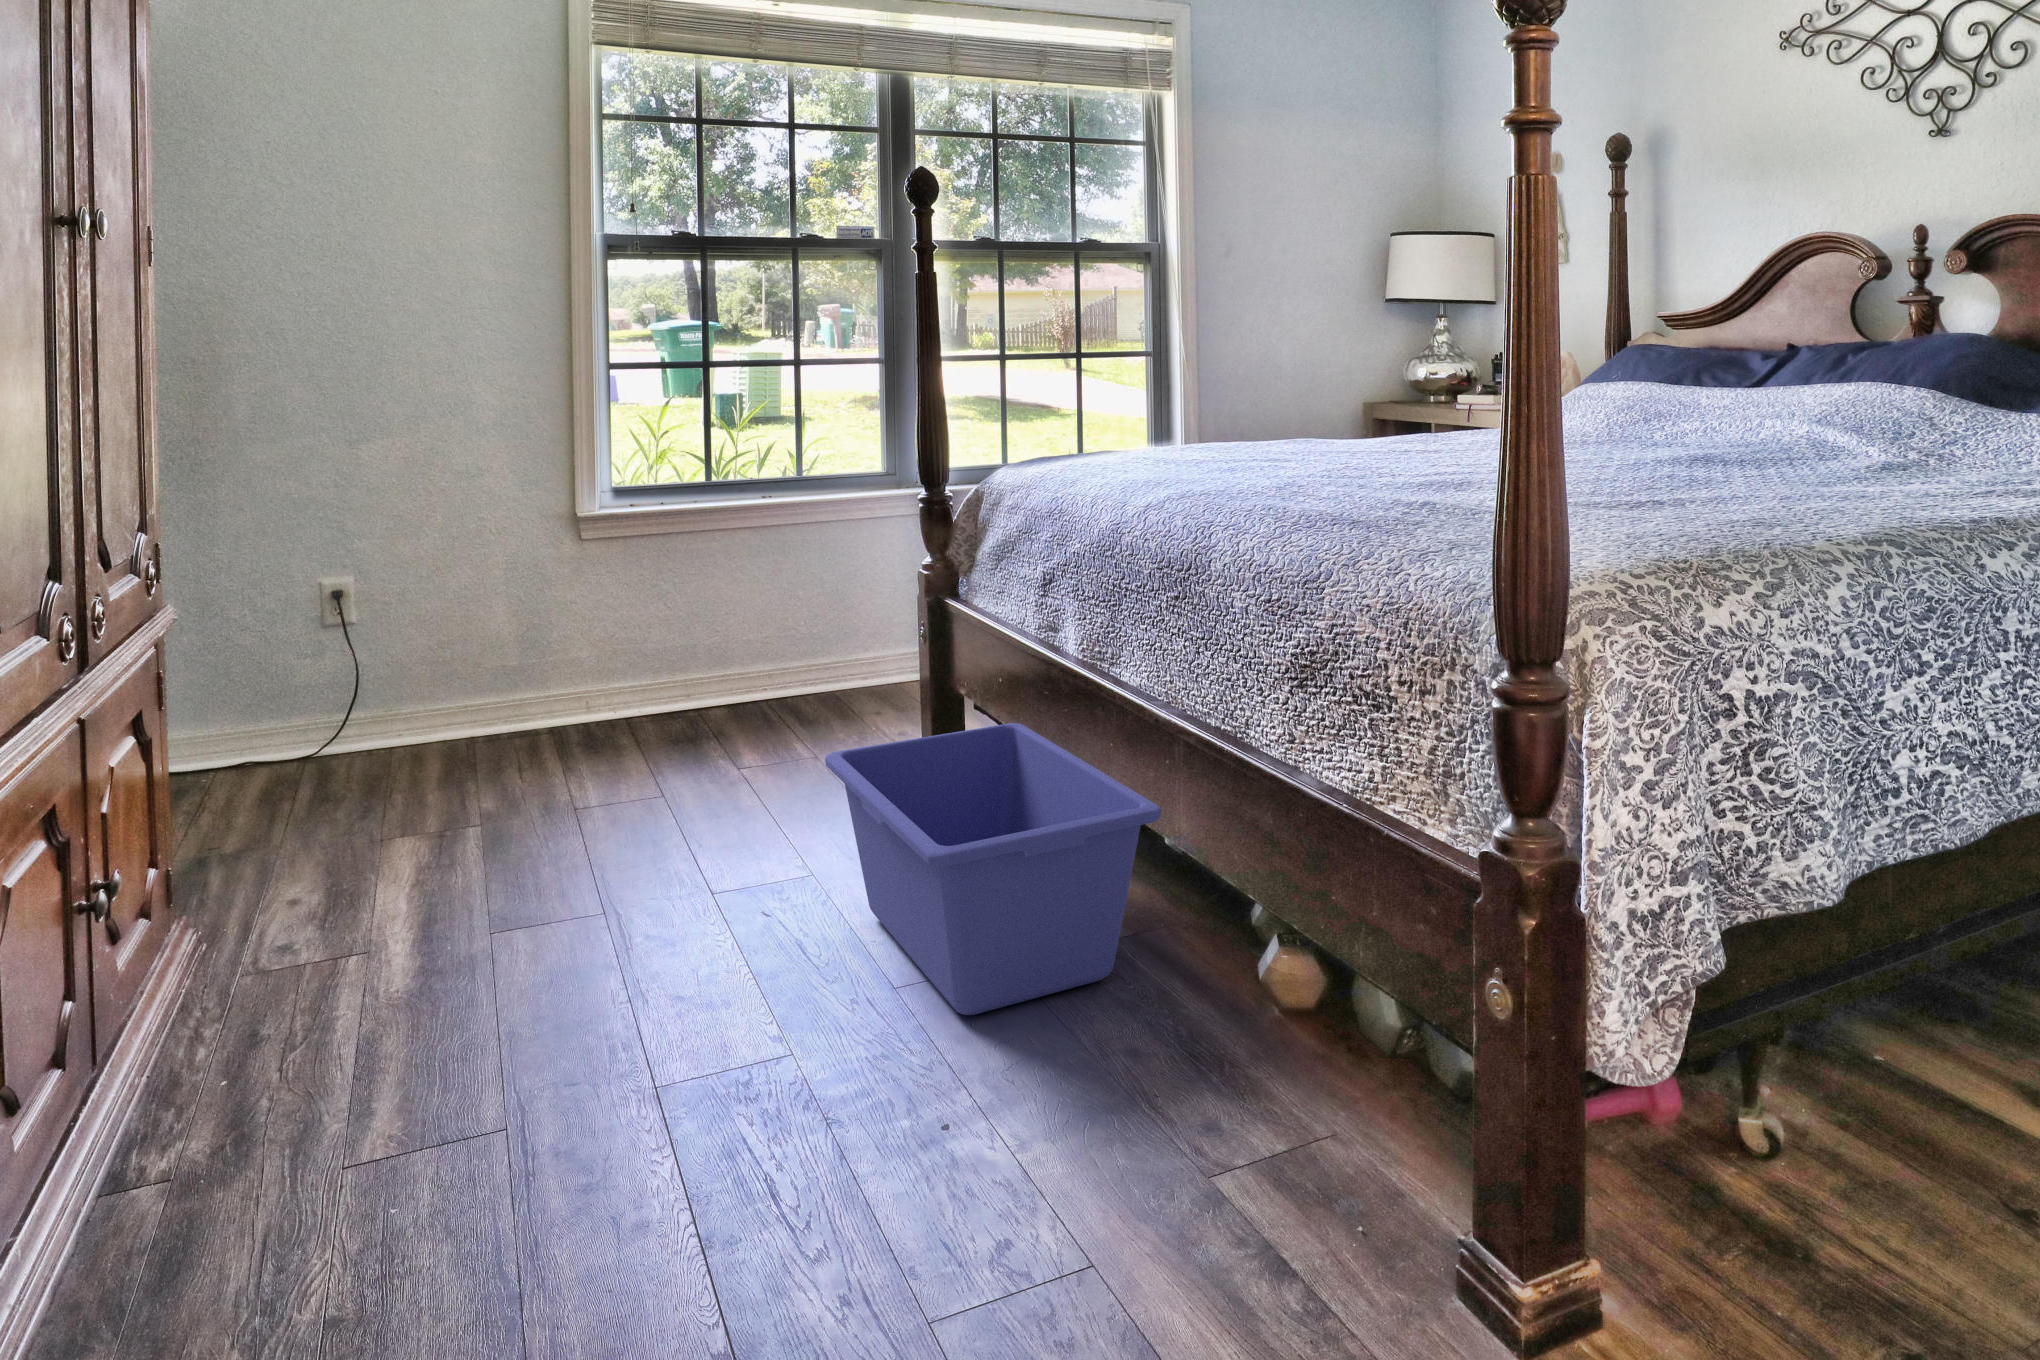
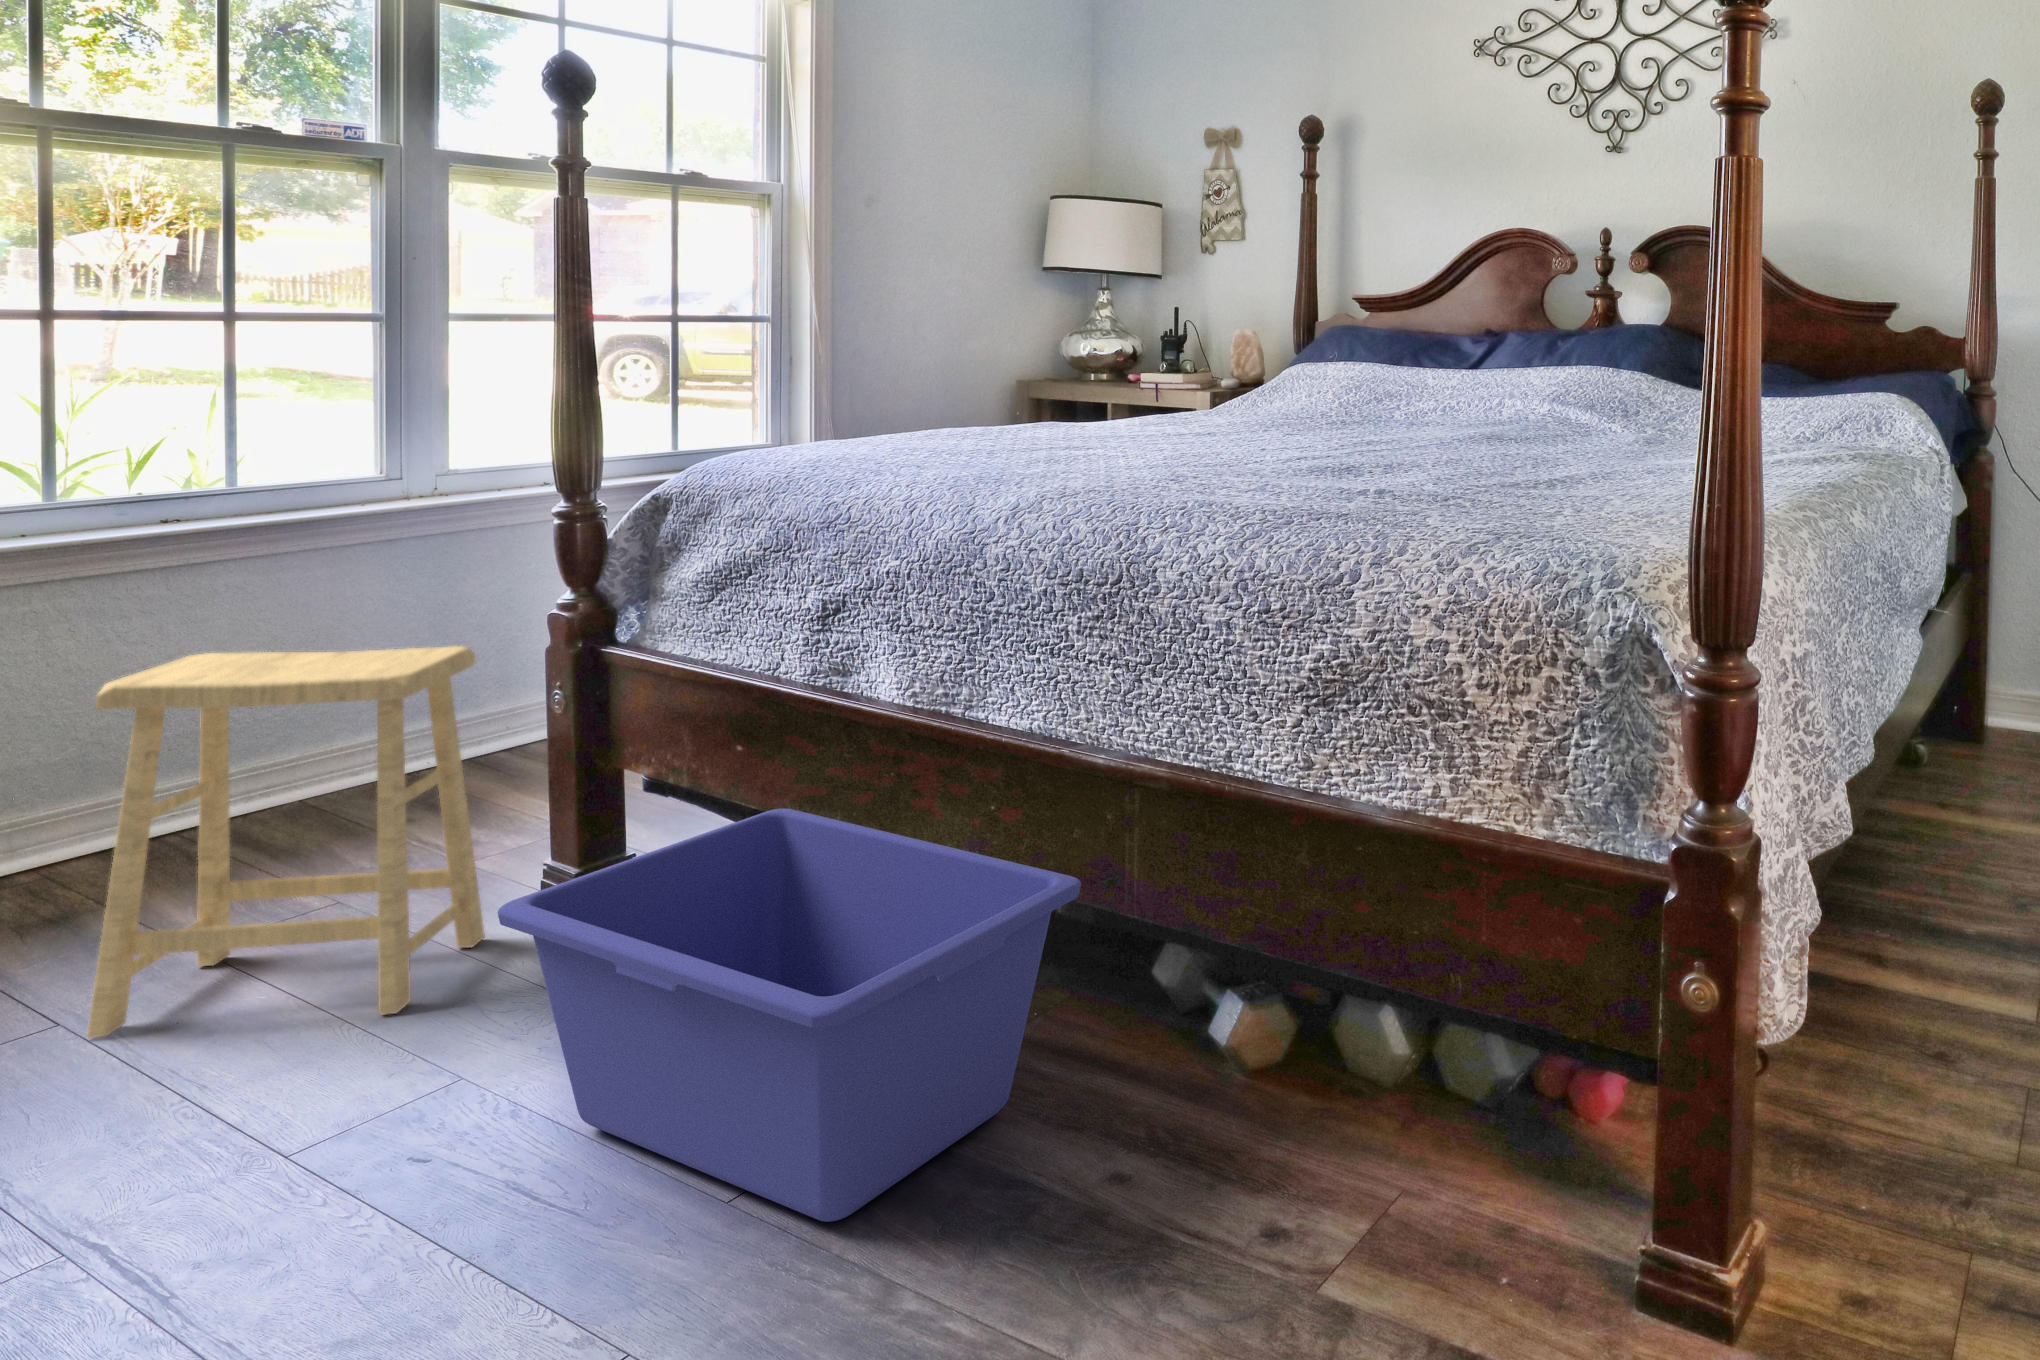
footstool: none [692,577,889,823] -> present [87,646,485,1038]

